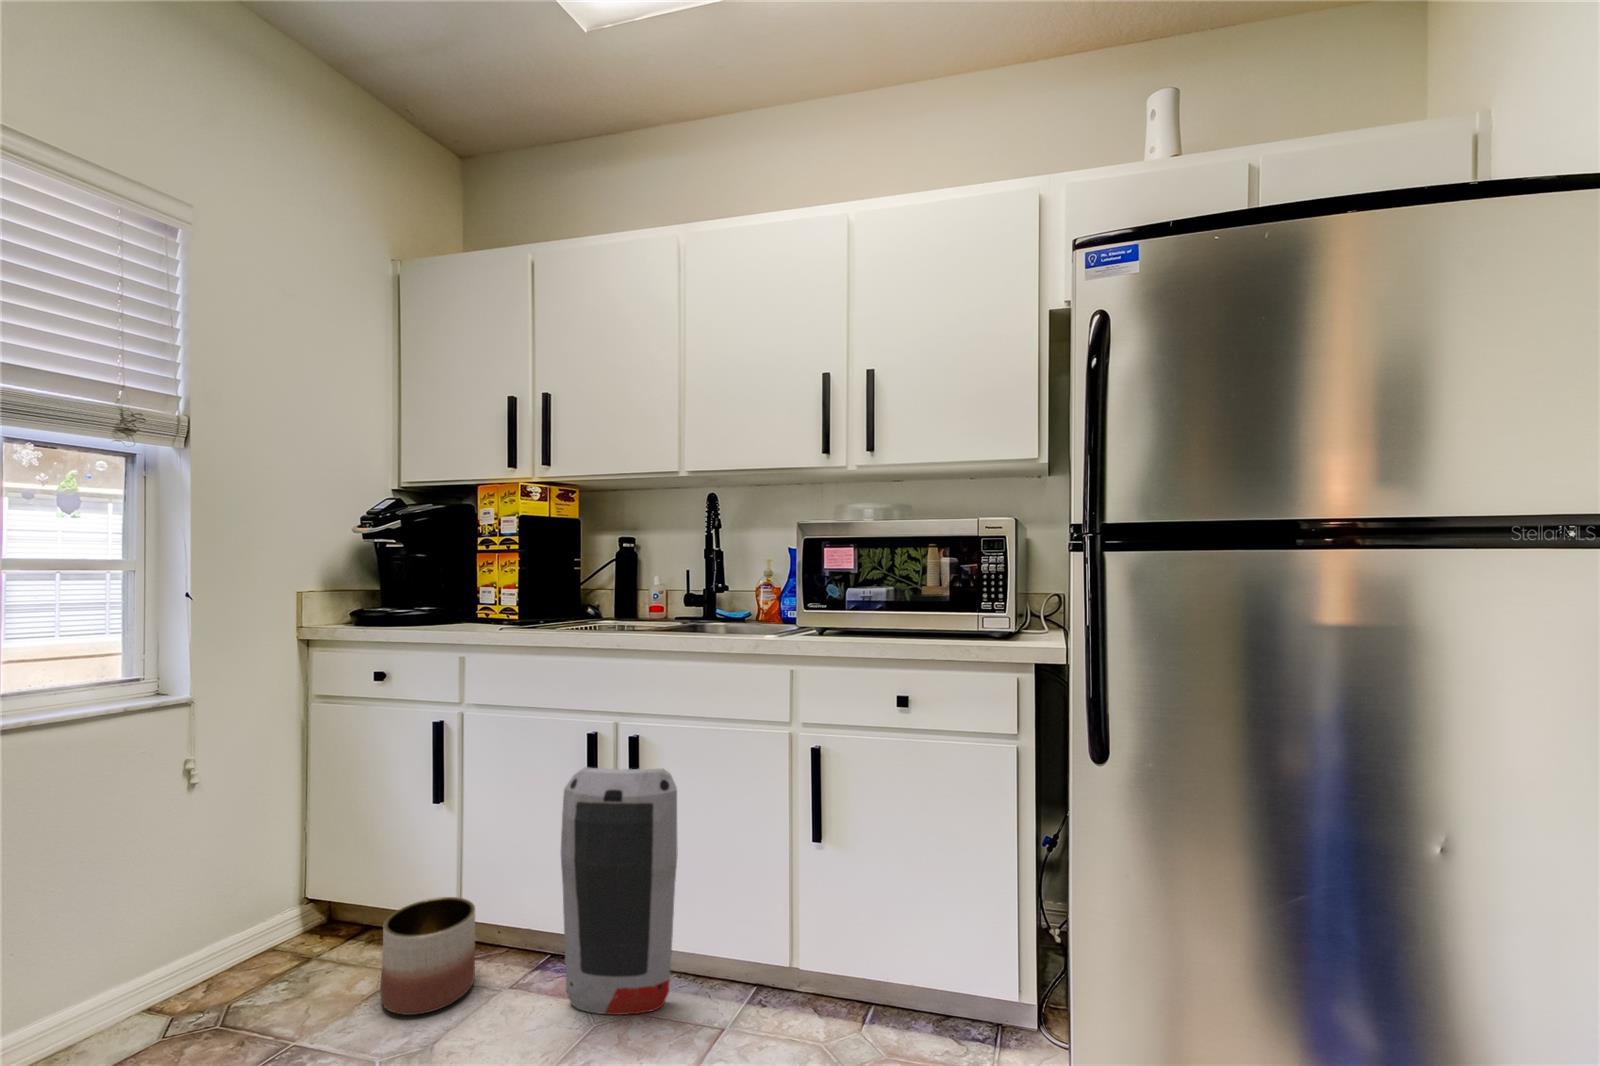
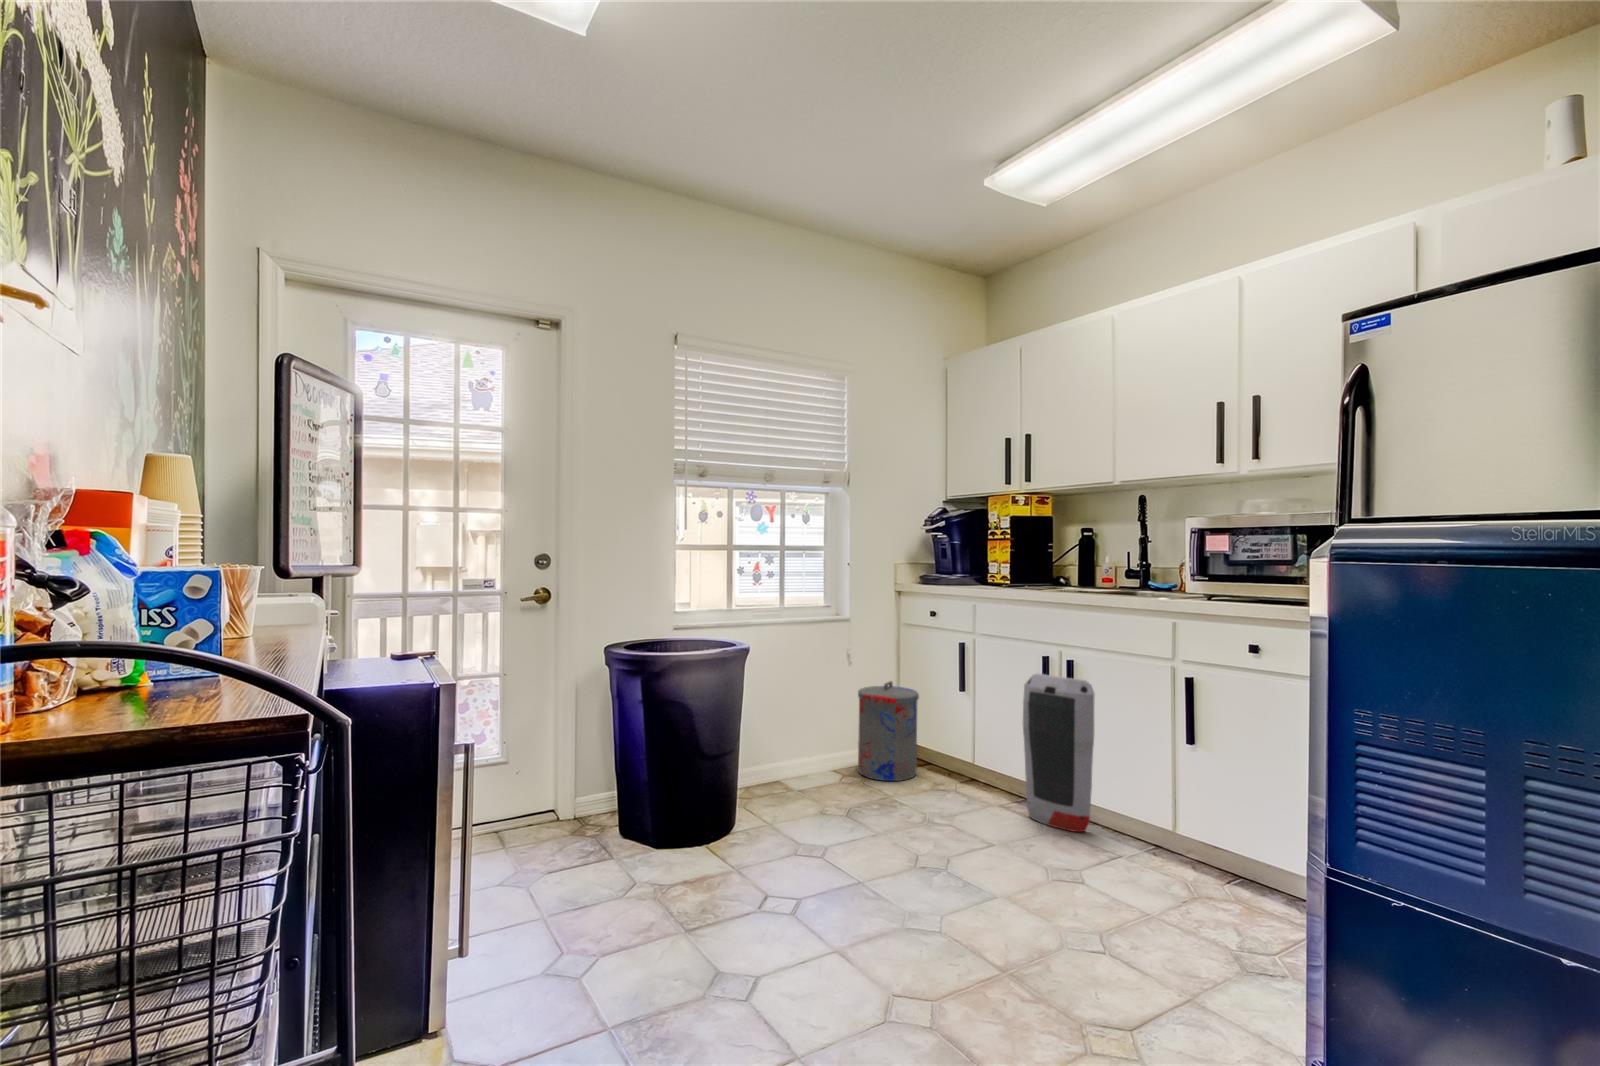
trash can: none [209,814,351,1024] -> present [858,681,919,781]
planter: present [381,897,475,1015] -> none [931,742,980,798]

